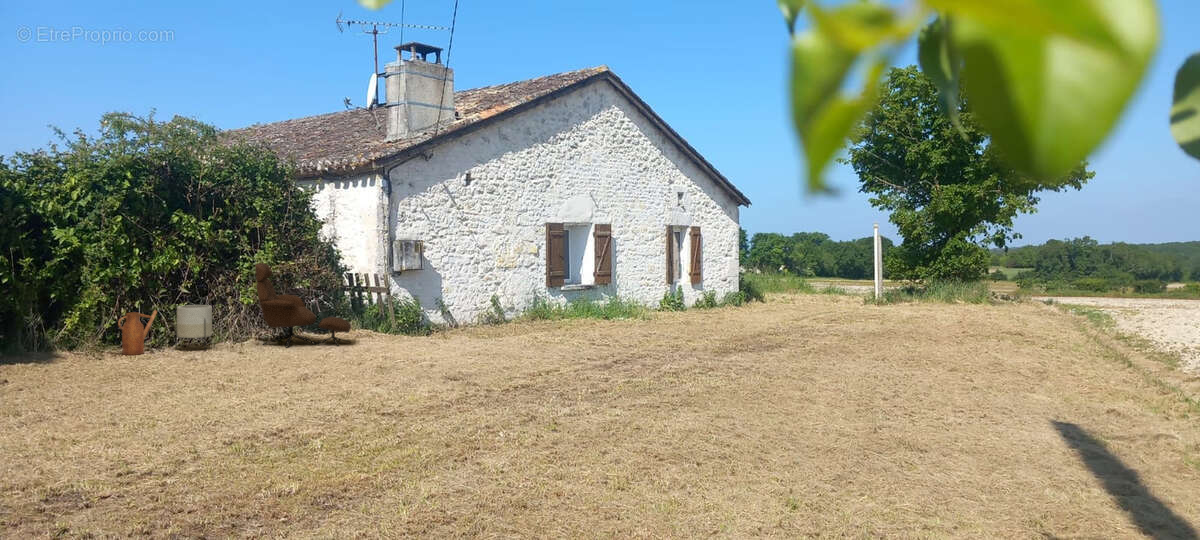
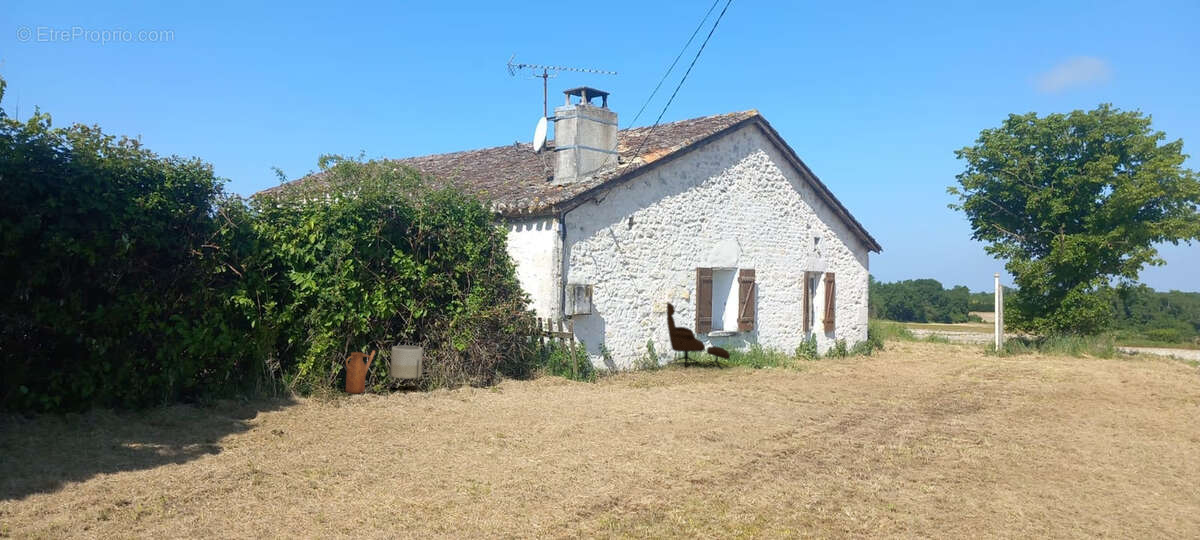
lounge chair: present [255,263,351,347] -> present [667,303,730,368]

